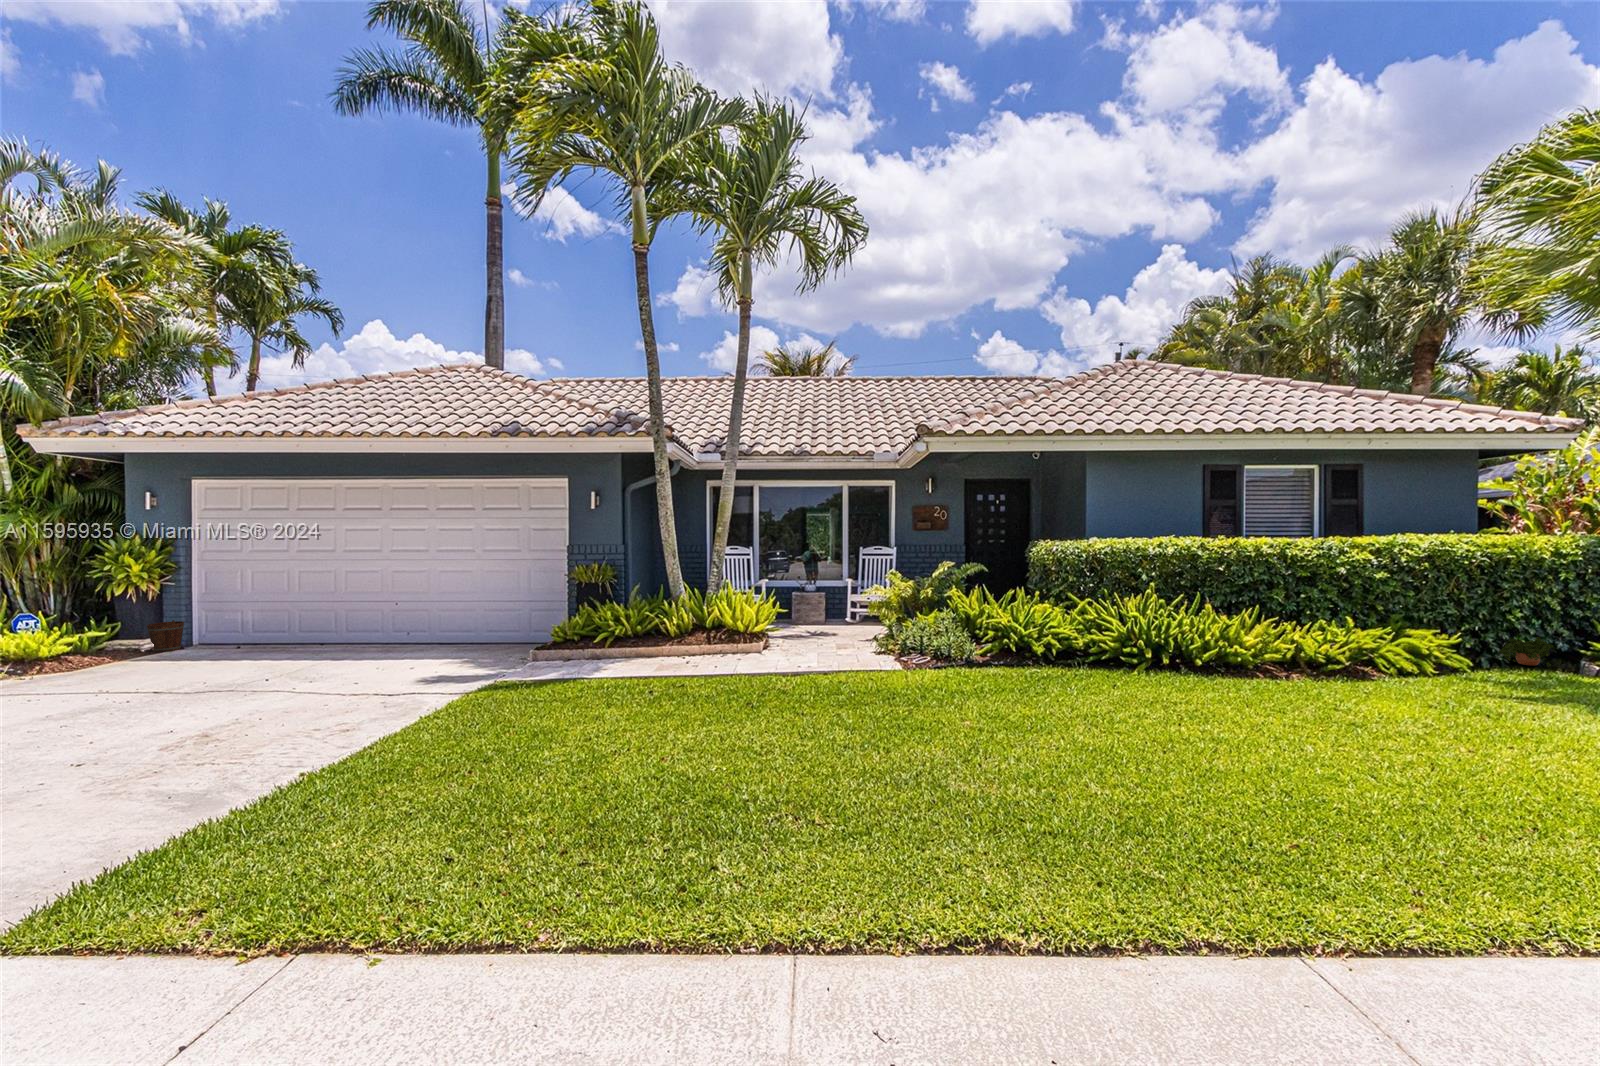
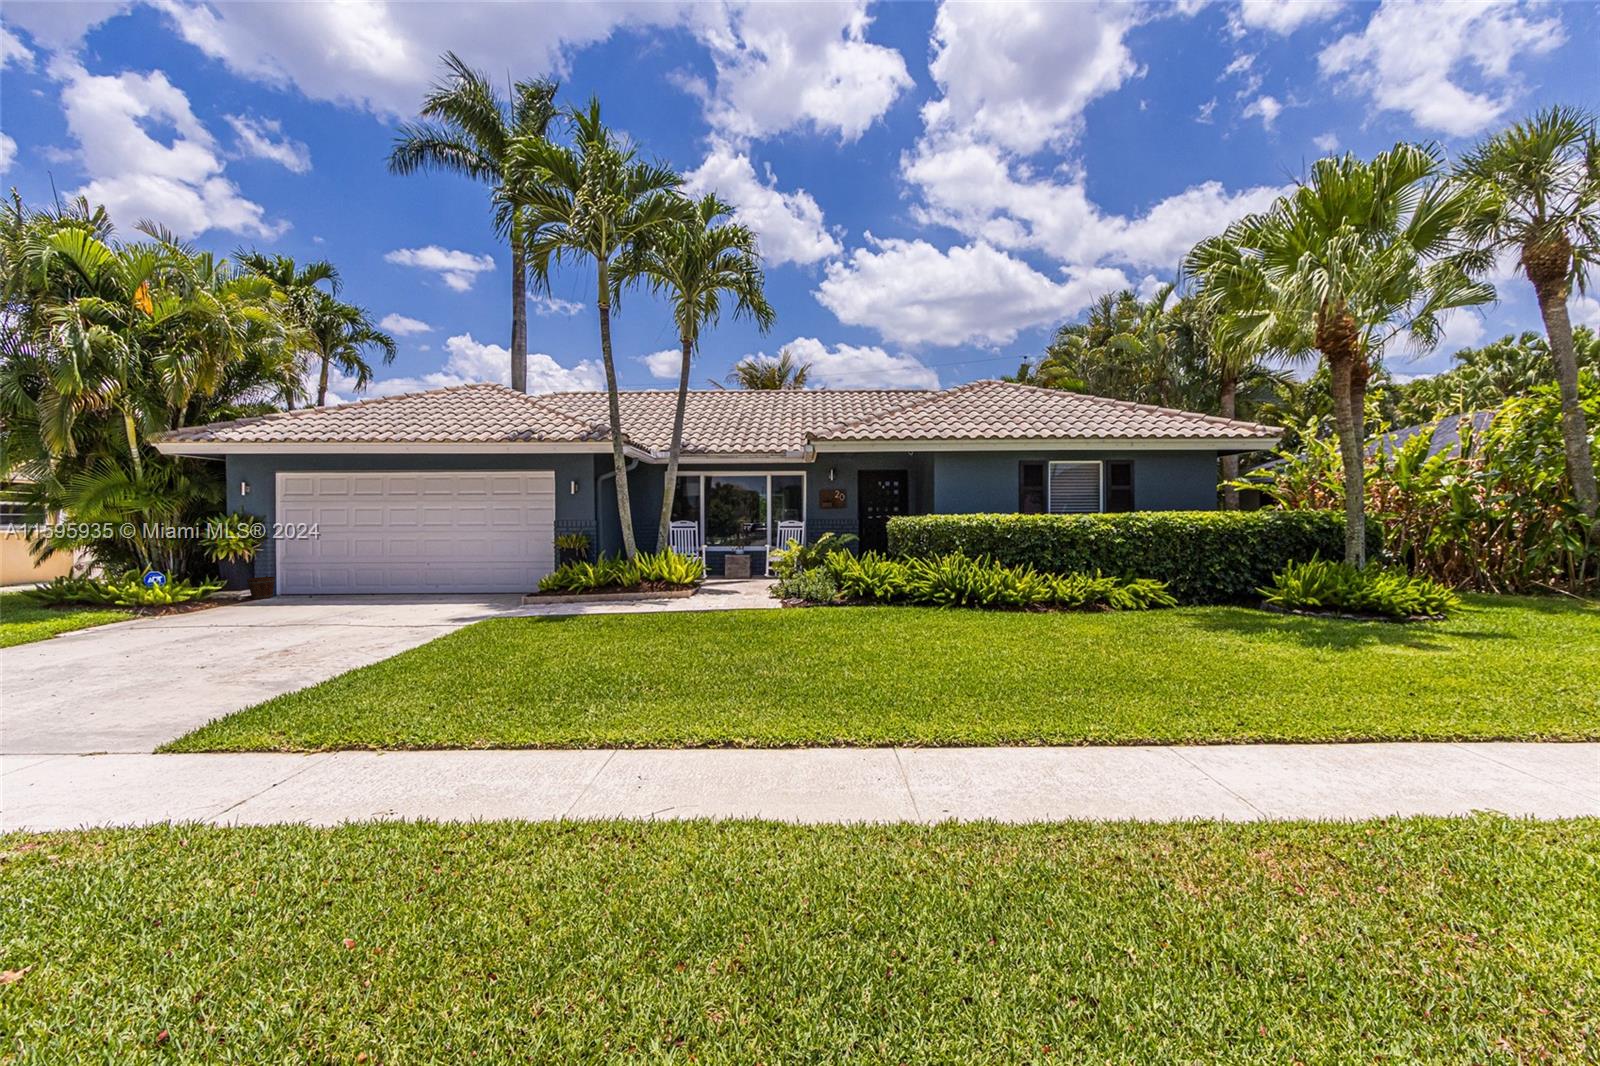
potted plant: present [1499,637,1554,667] -> none [1186,581,1219,602]

